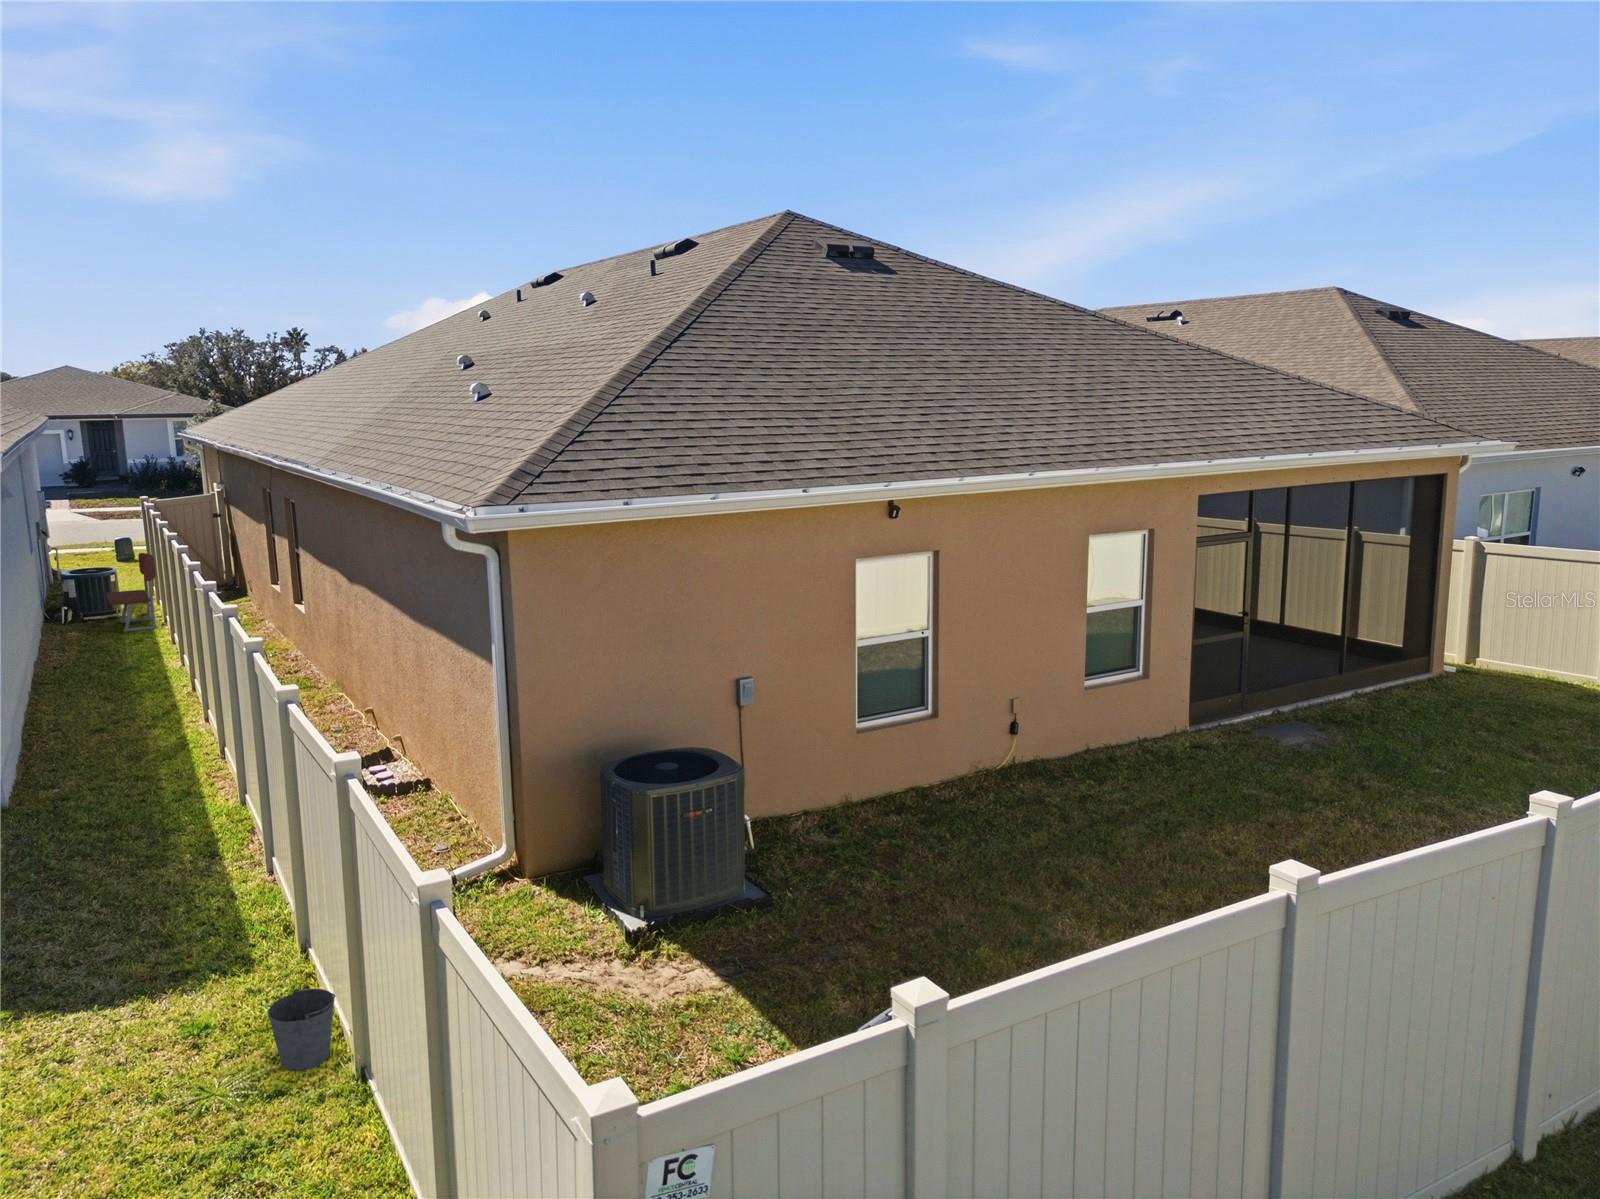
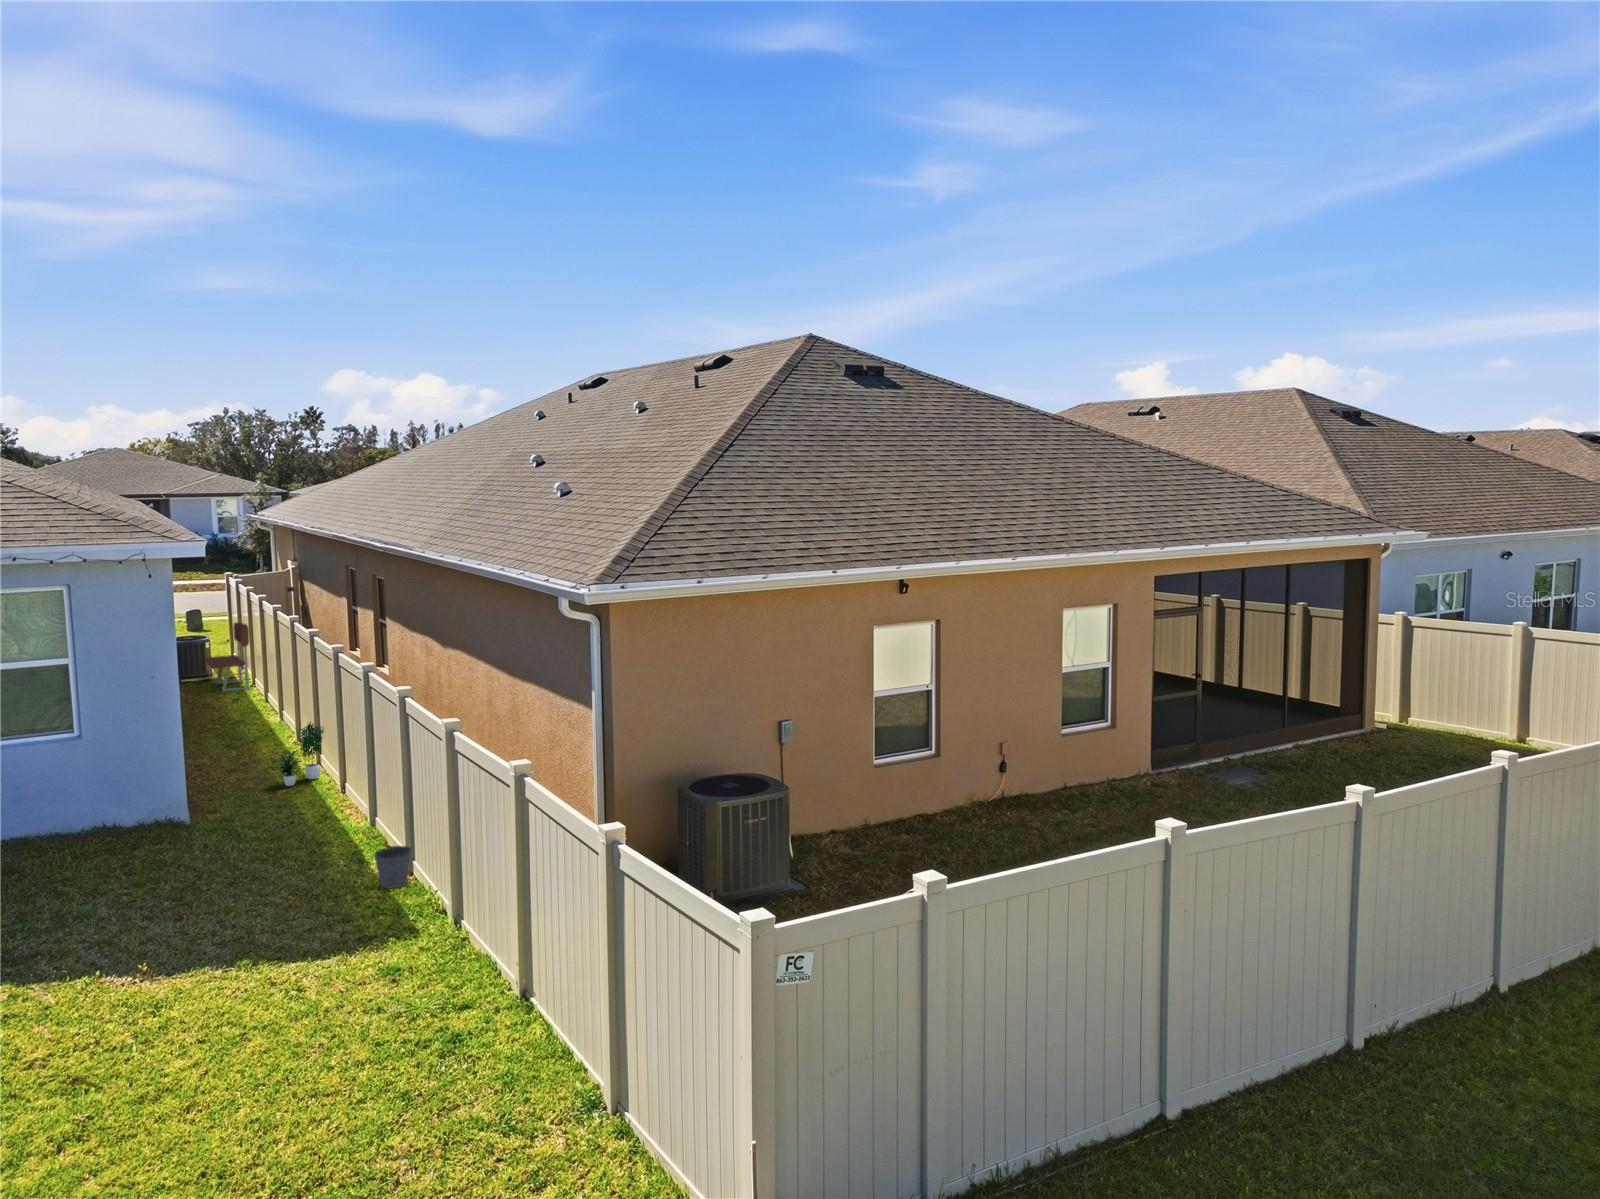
potted plant: none [139,672,203,751] -> present [277,722,324,786]
bucket: present [268,989,335,1071] -> present [375,846,412,889]

